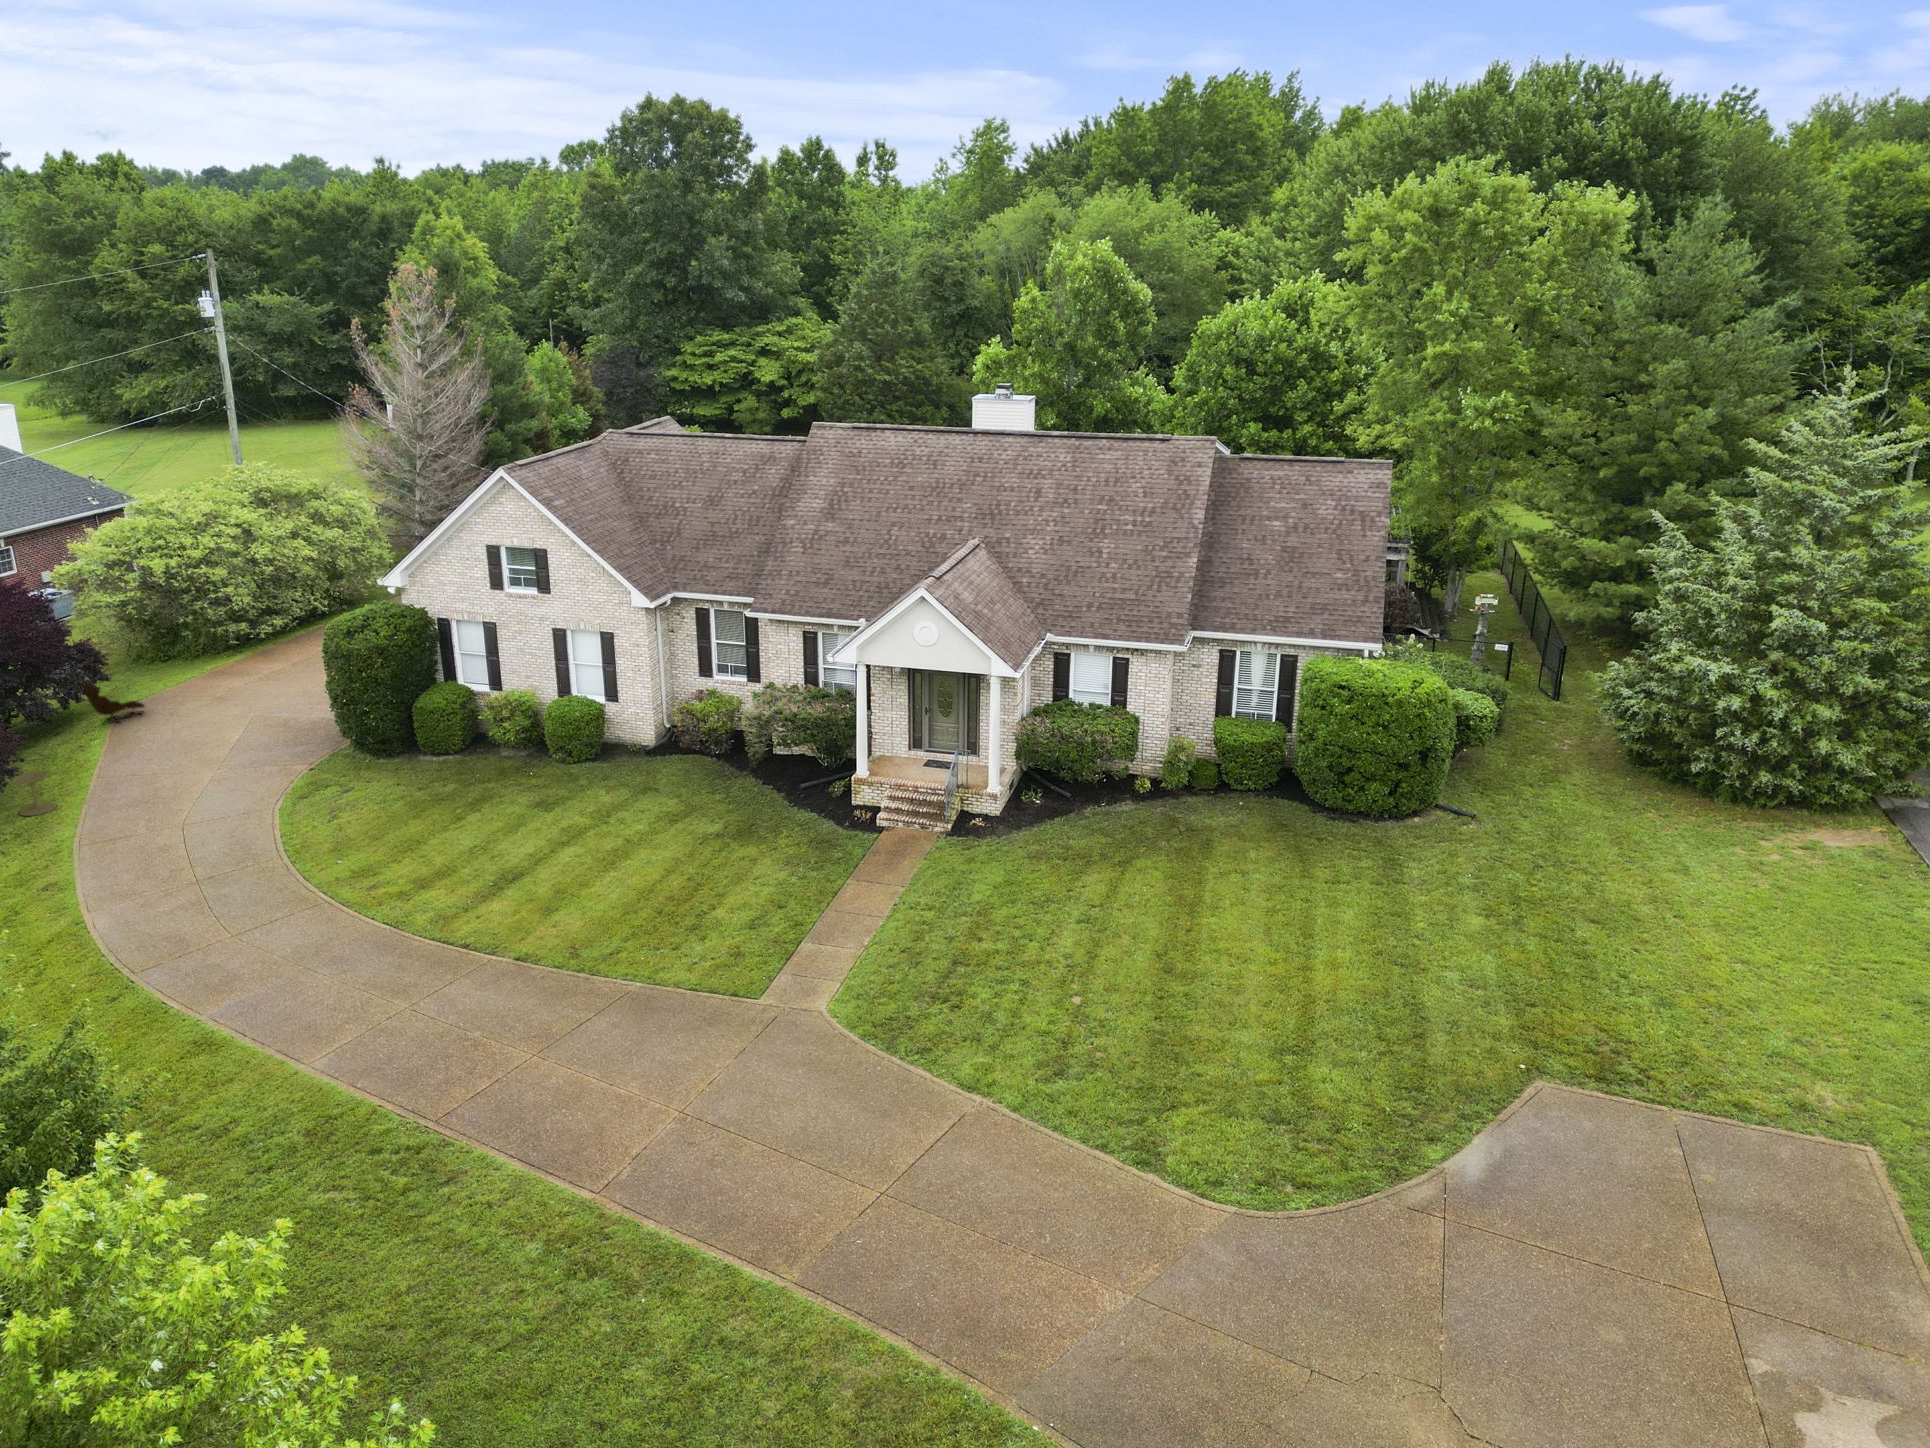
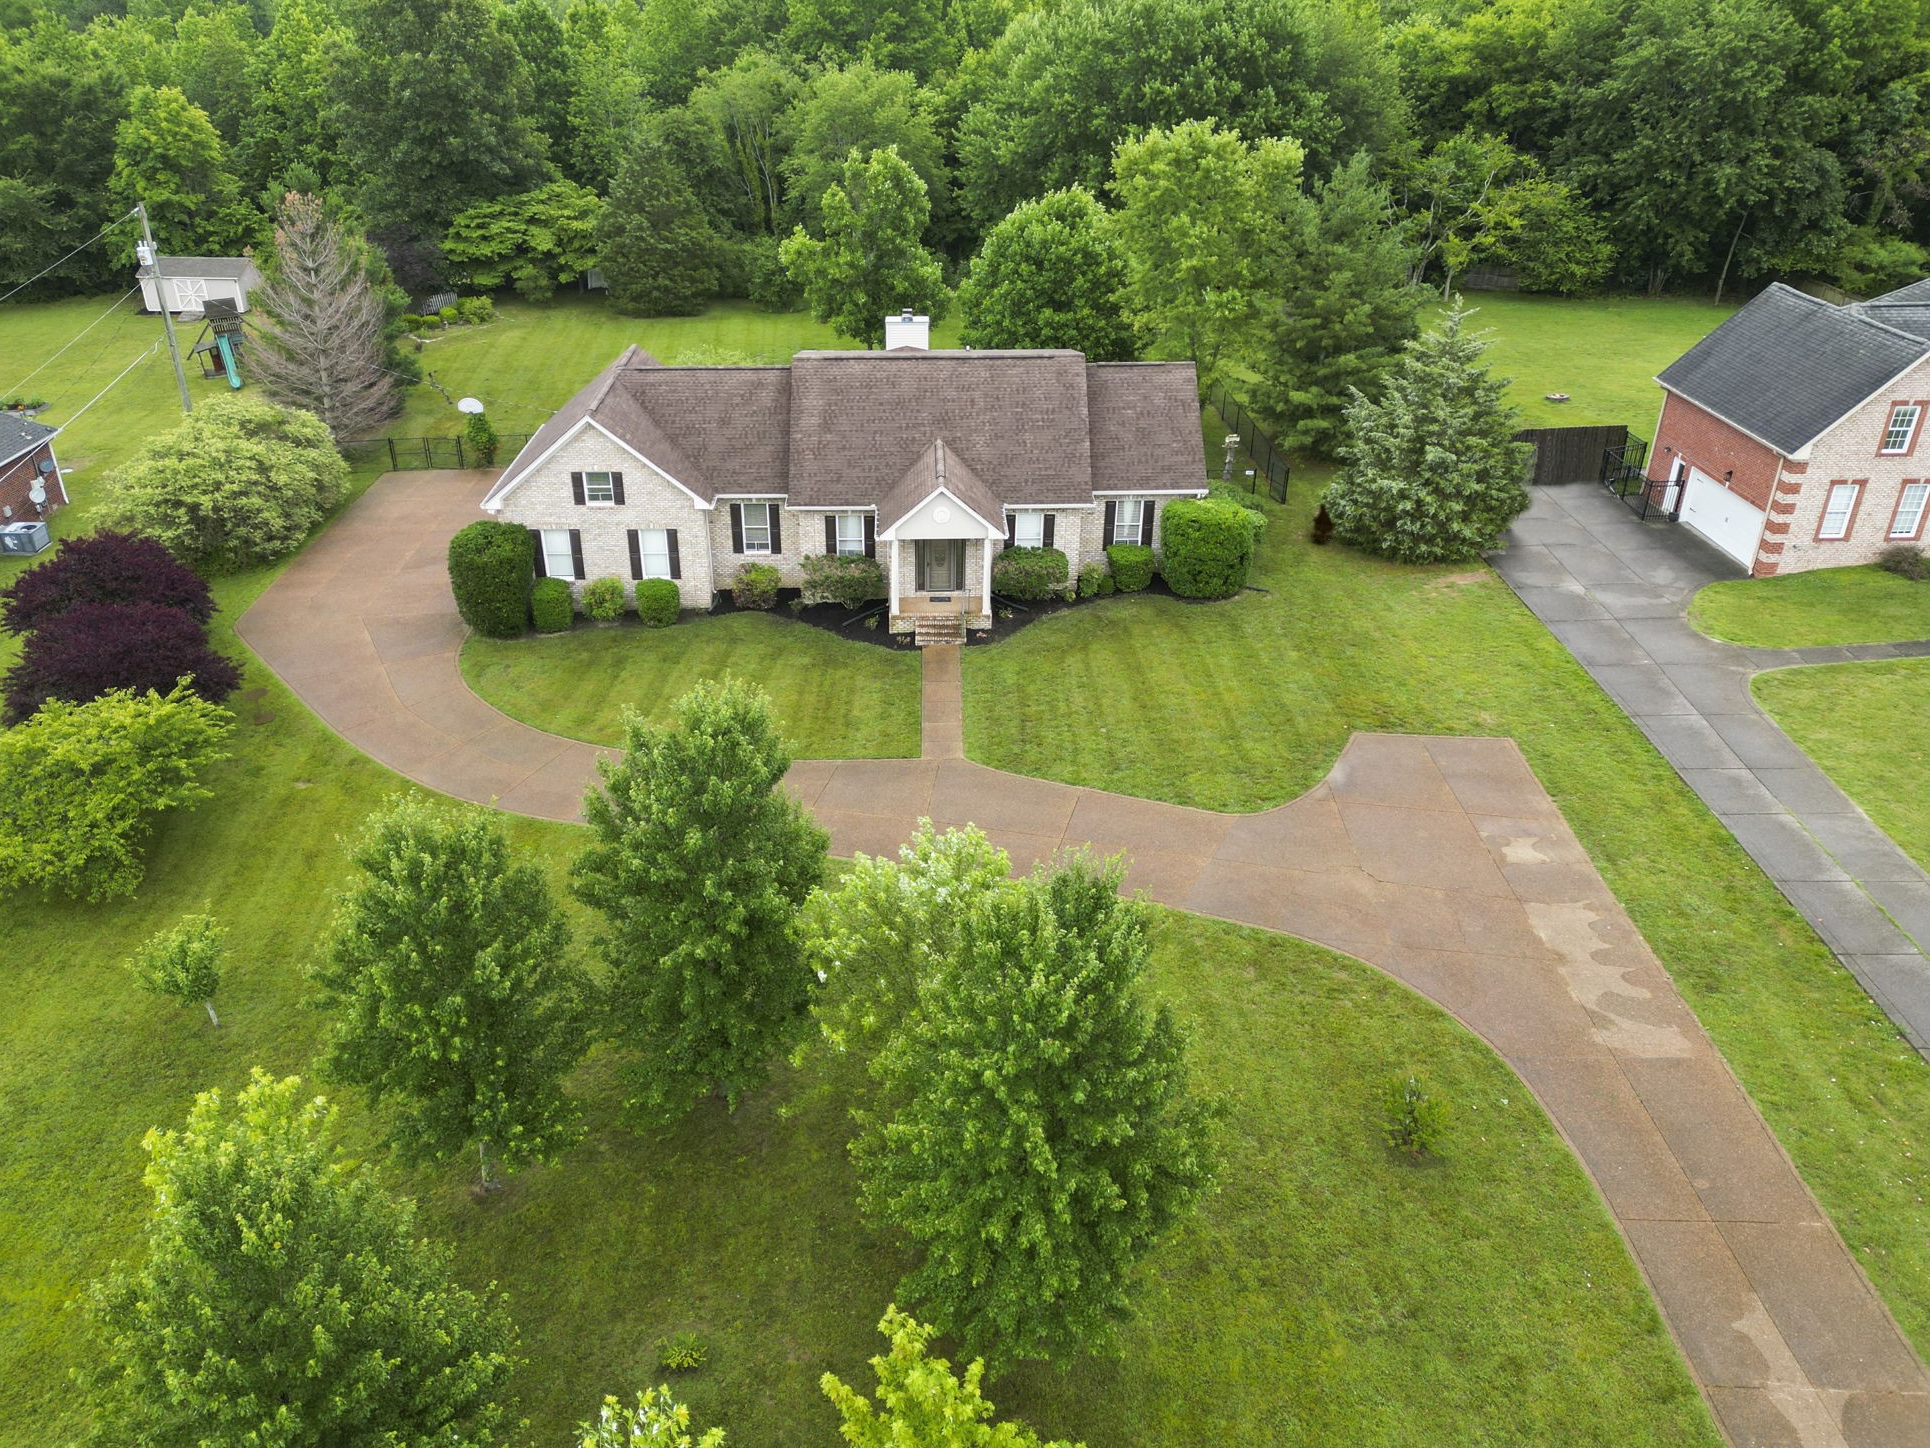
lounge chair: present [84,685,144,722] -> present [1311,504,1335,541]

